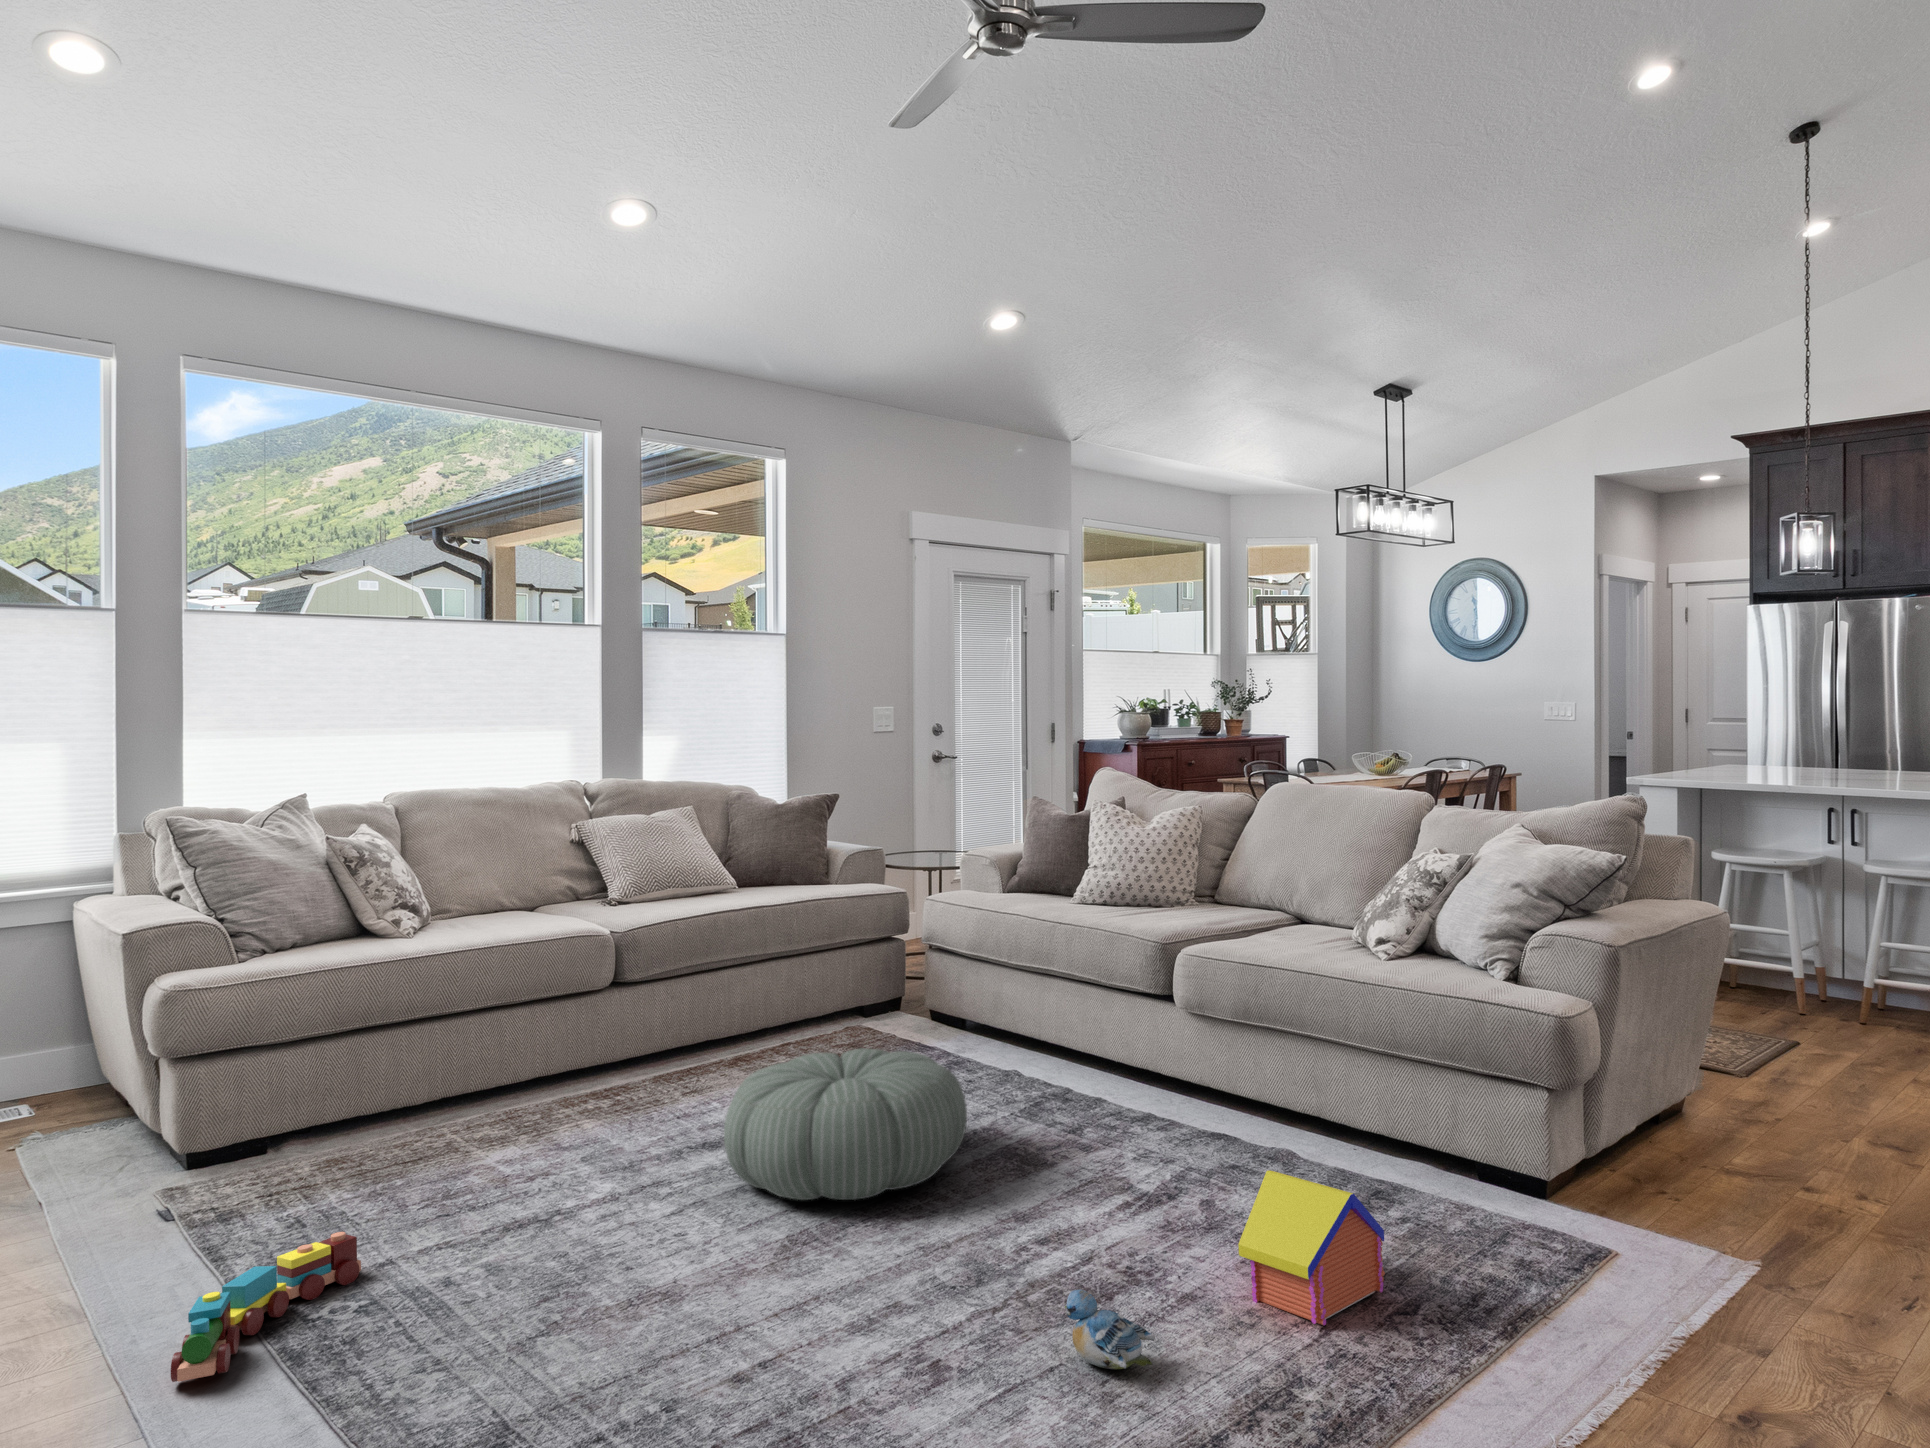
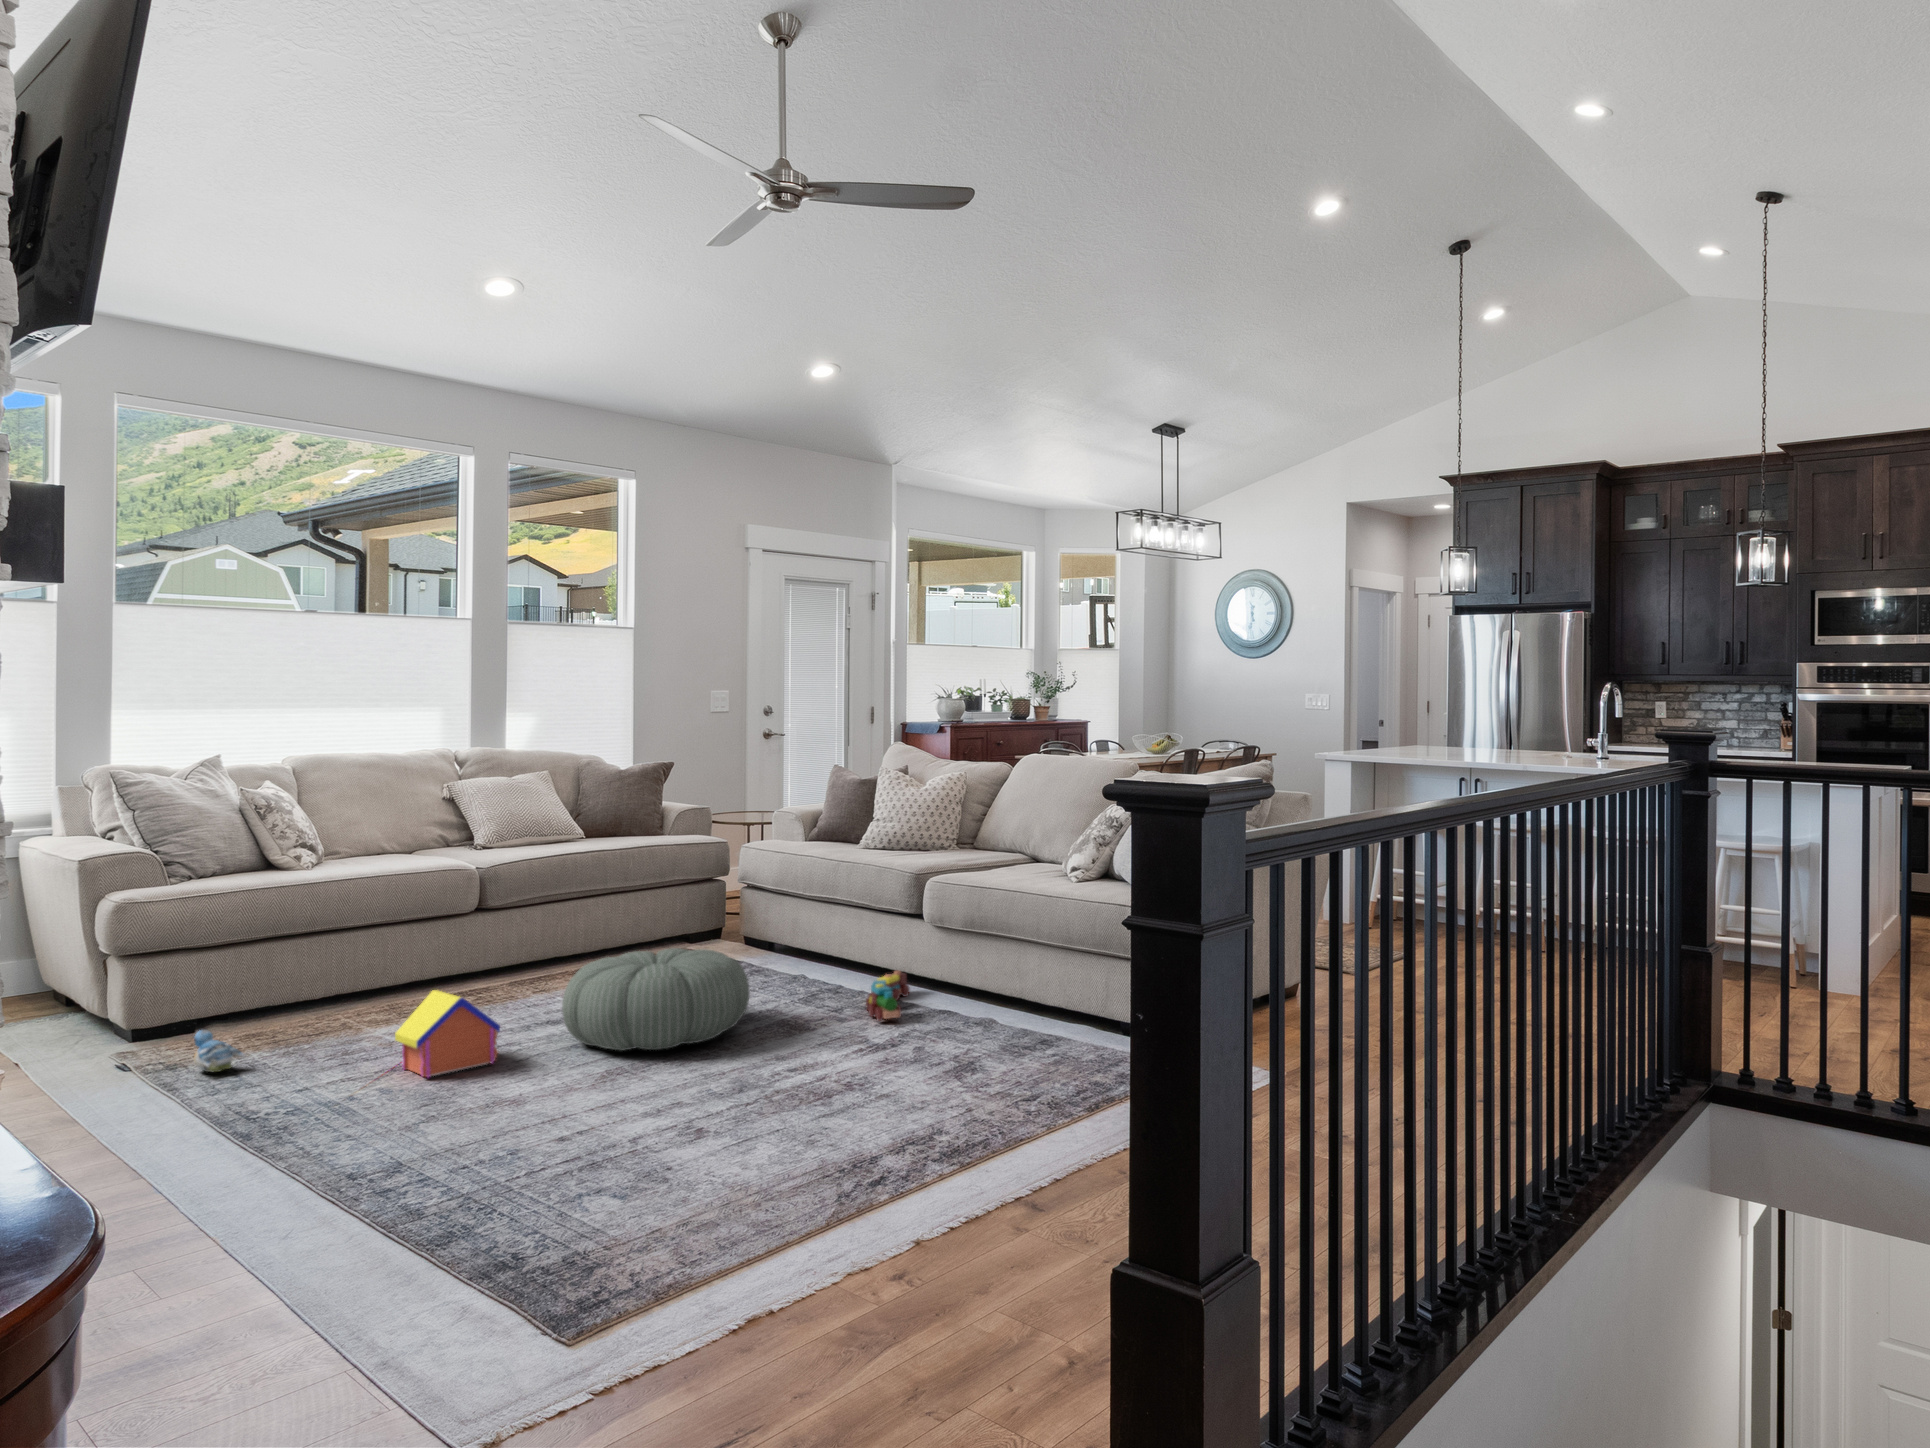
toy house: present [1238,1170,1385,1325] -> present [395,990,500,1077]
toy train: present [171,1232,361,1382] -> present [866,971,910,1021]
plush toy: present [1065,1290,1155,1369] -> present [194,1030,245,1072]

